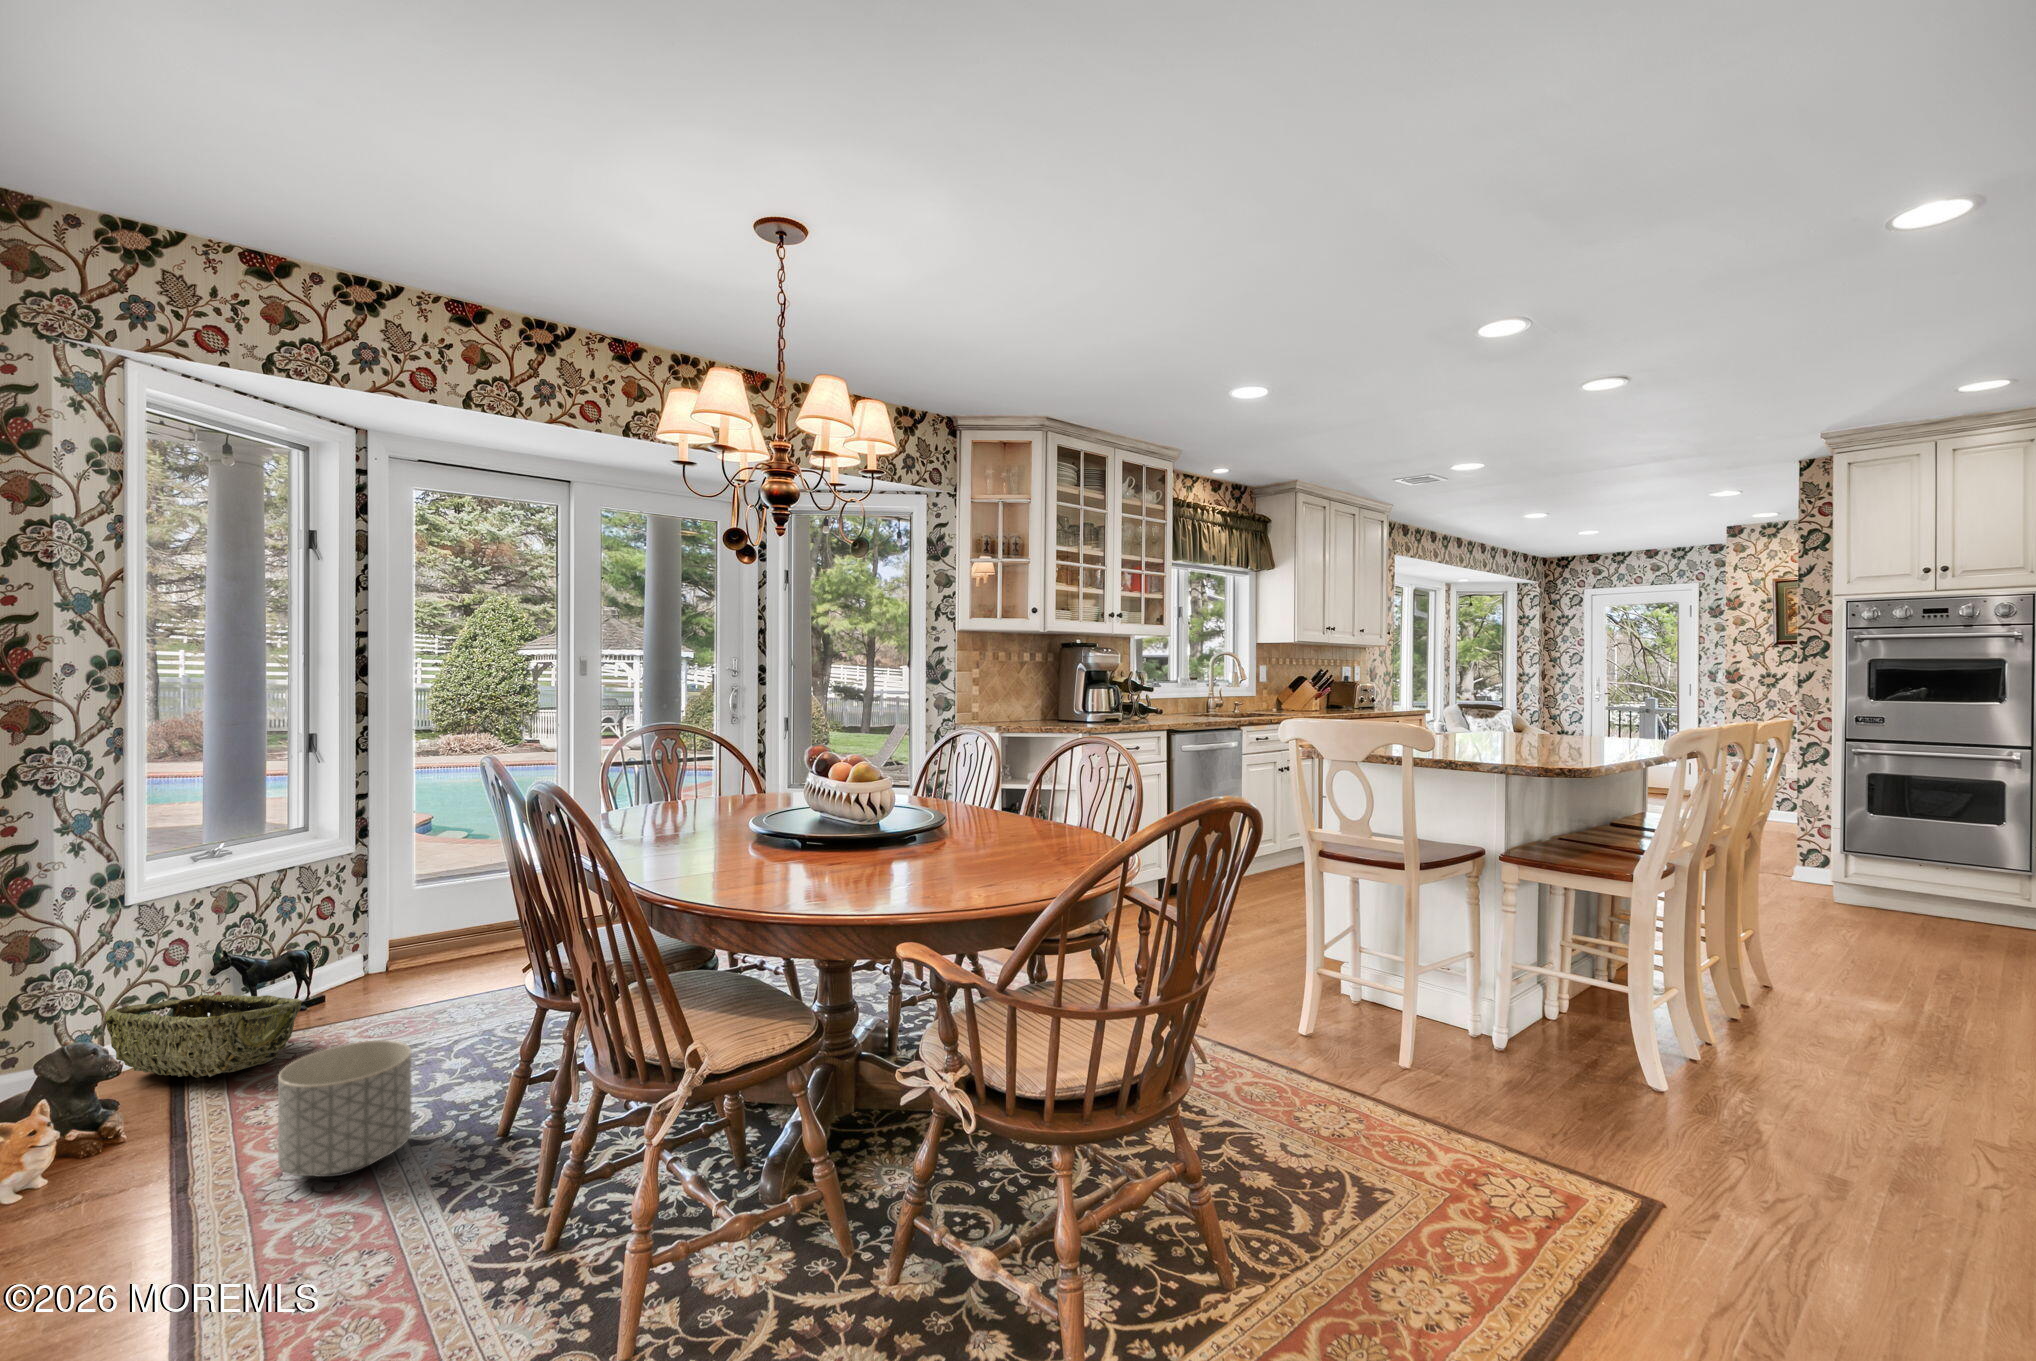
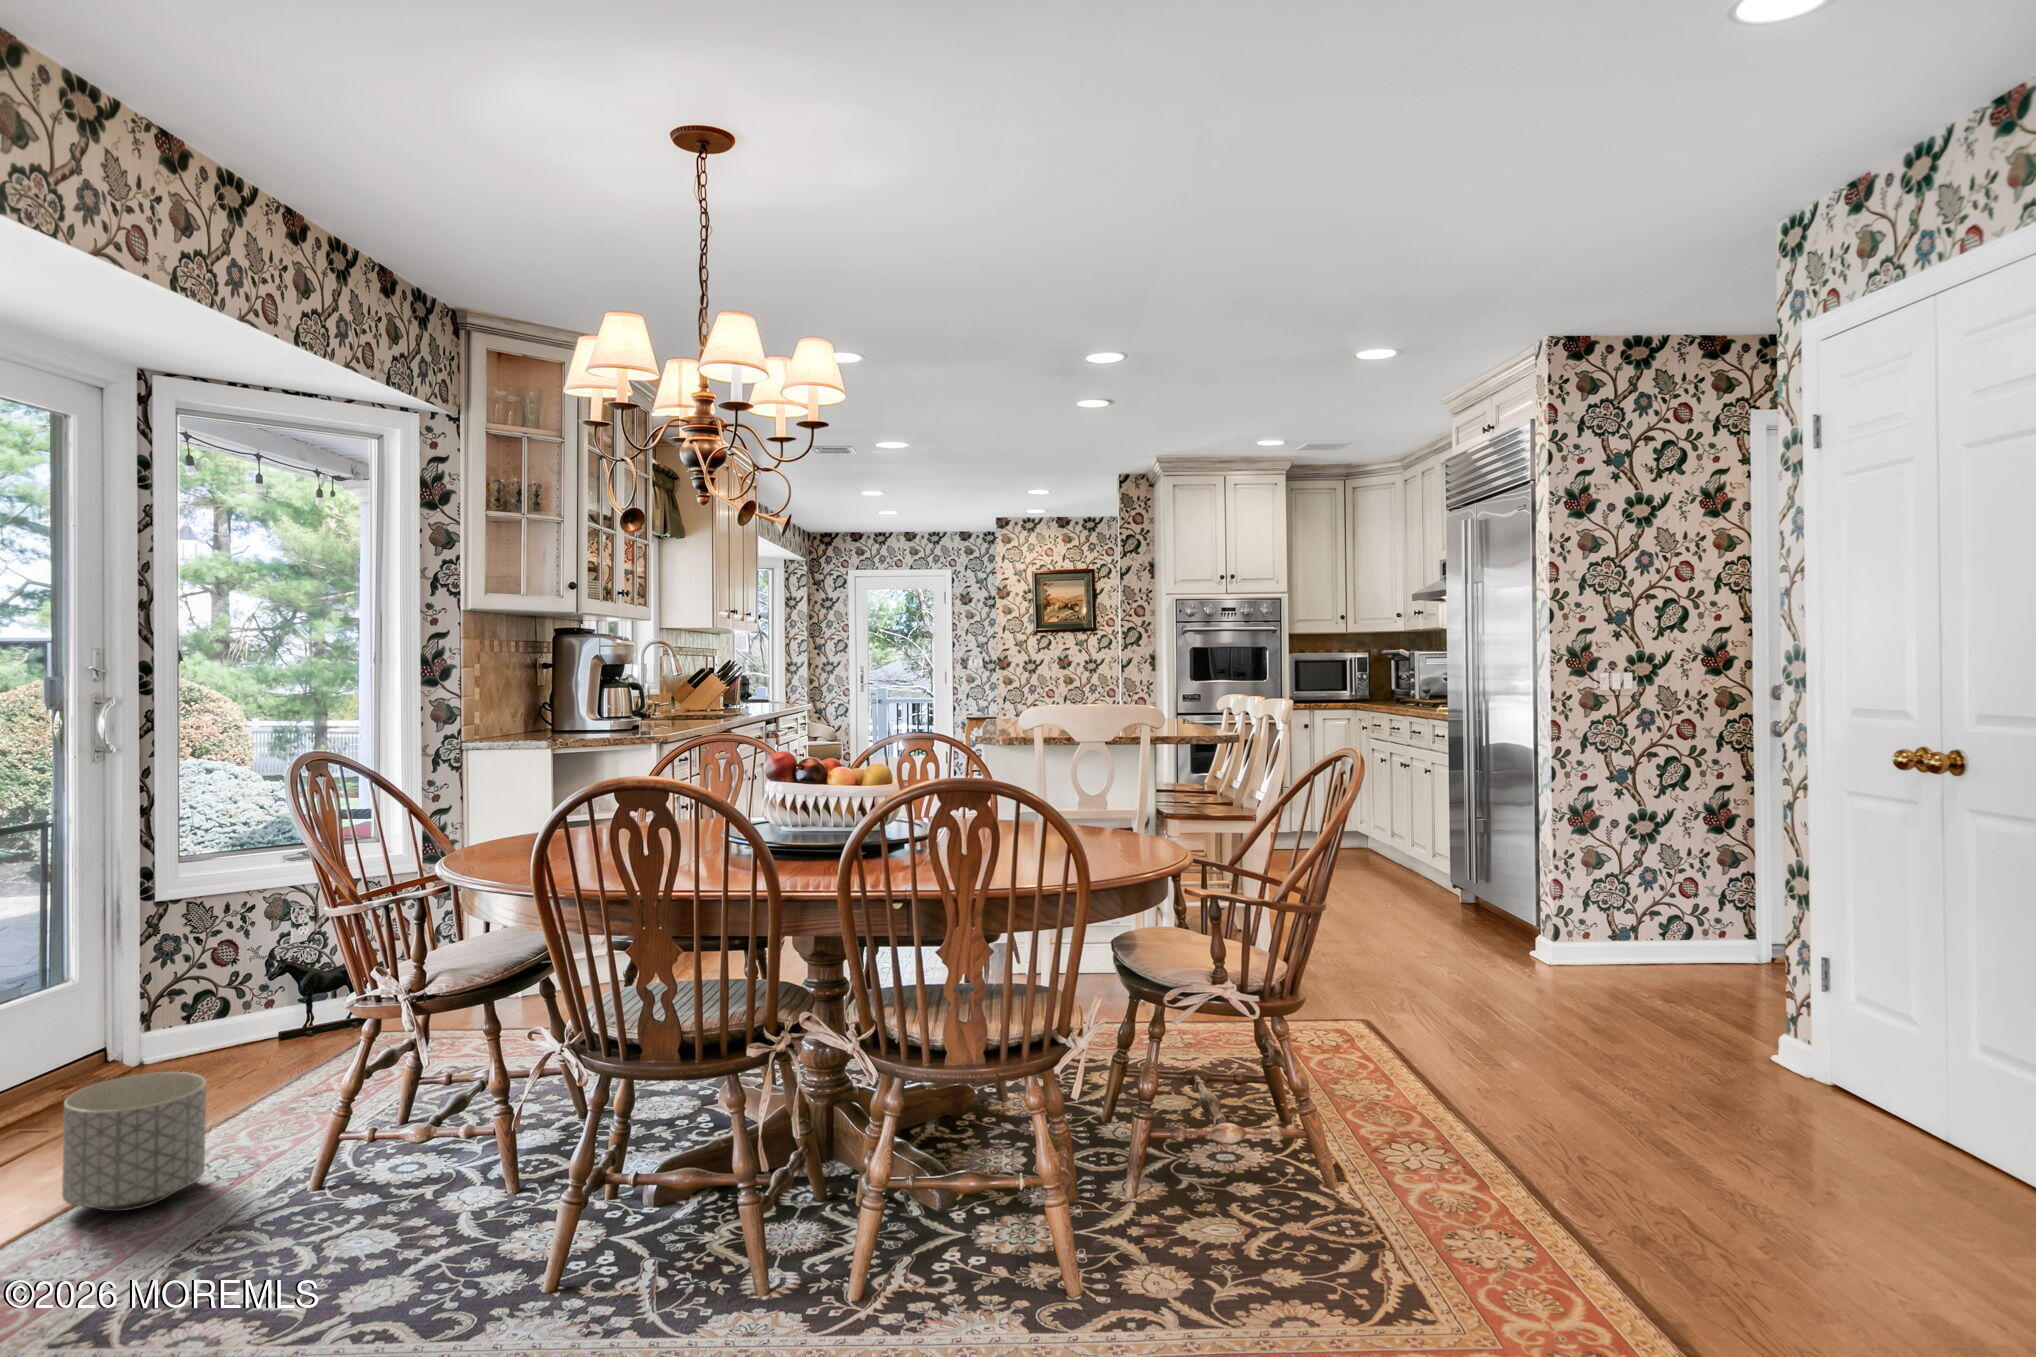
woven basket: present [105,995,302,1078] -> none [135,998,279,1082]

